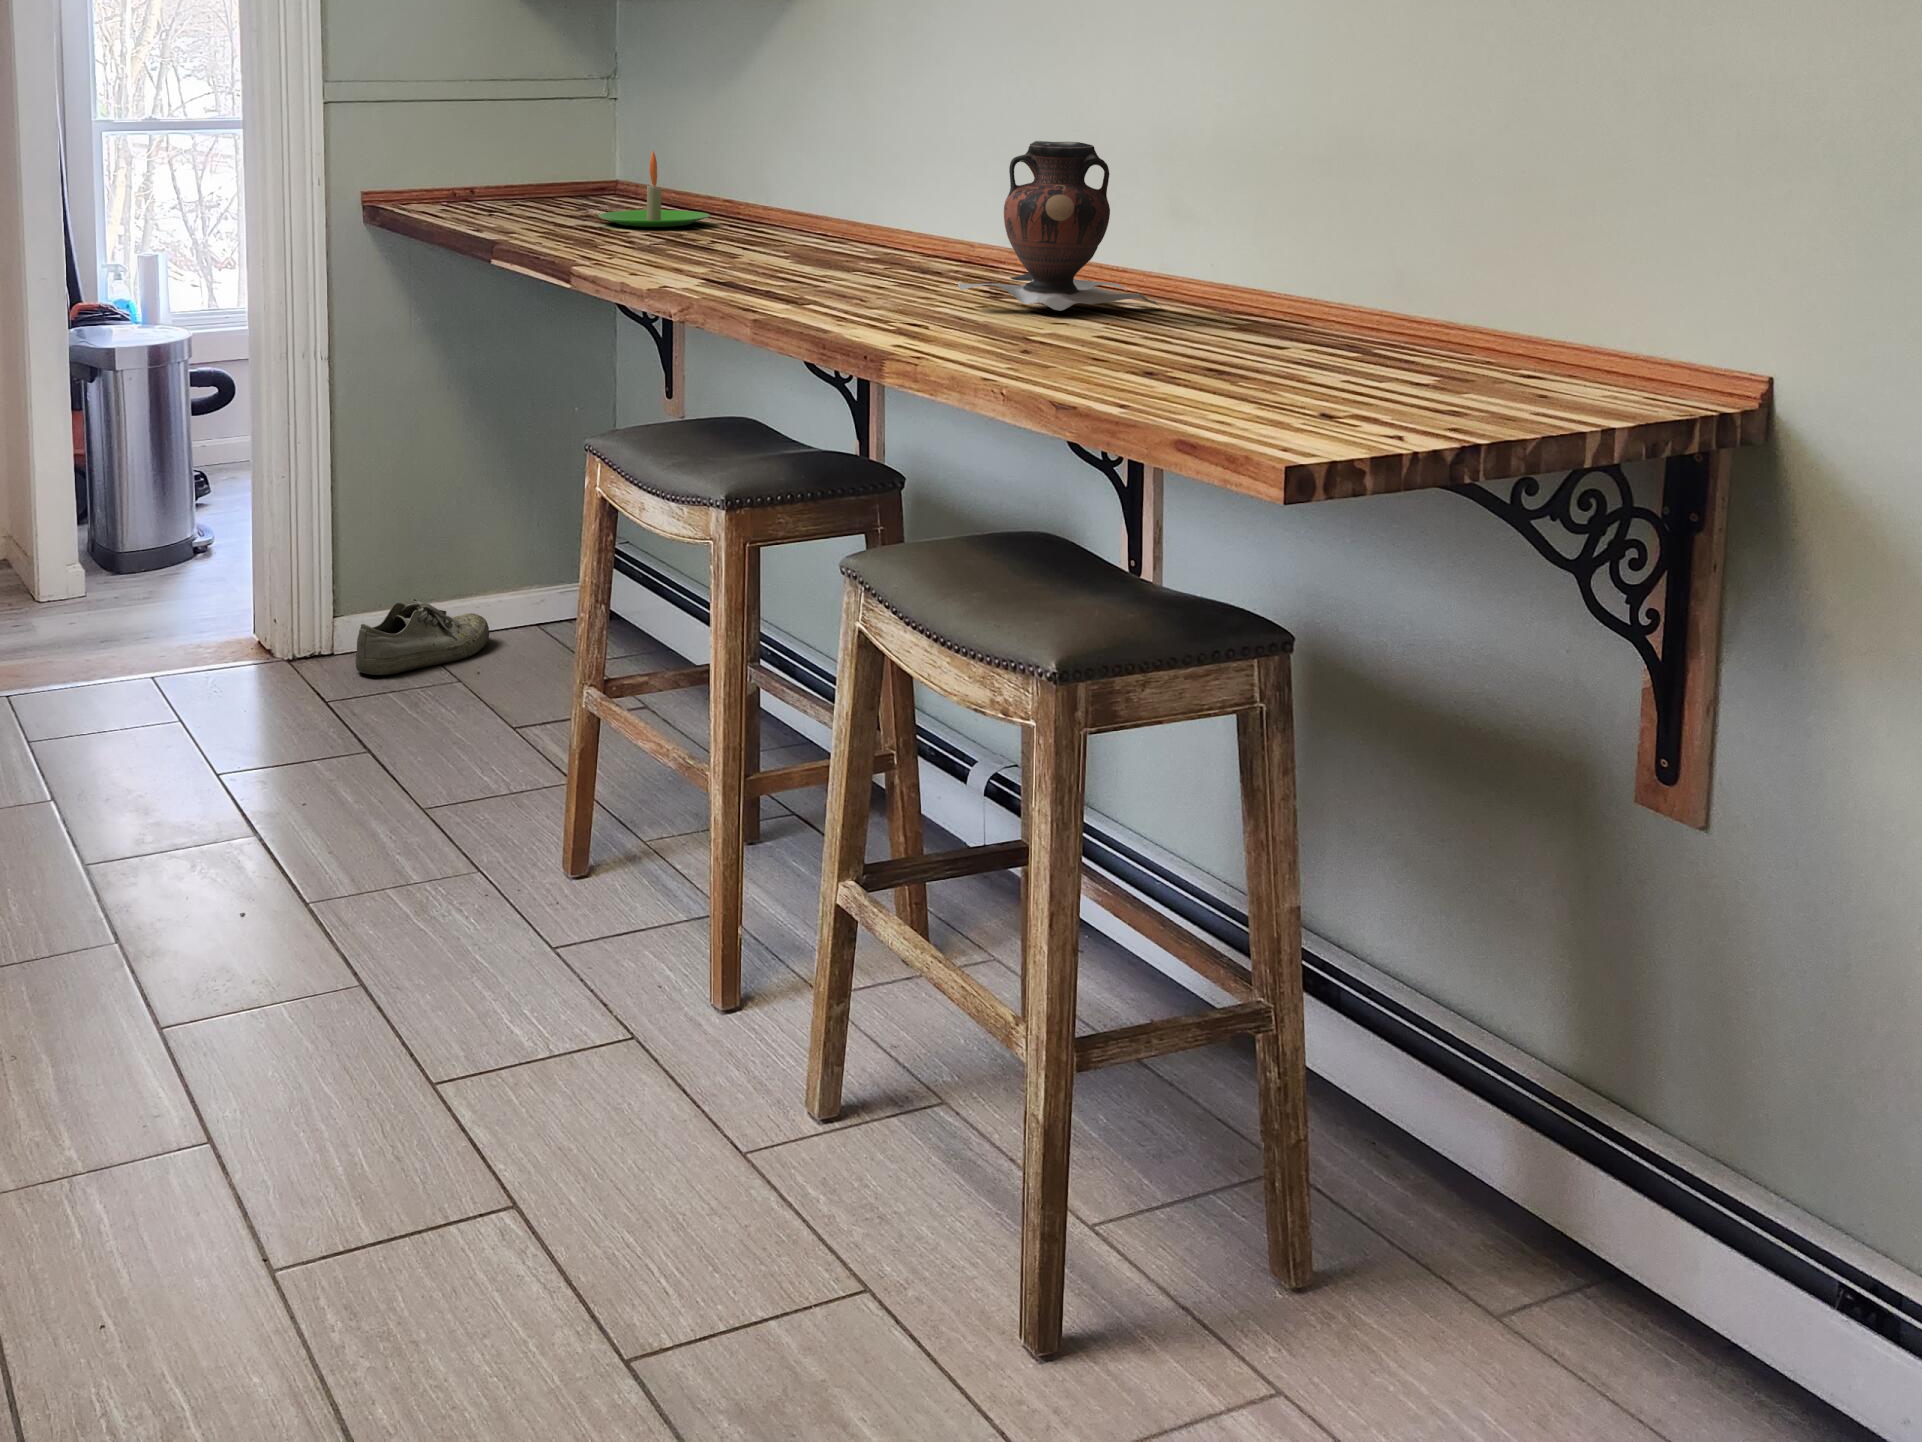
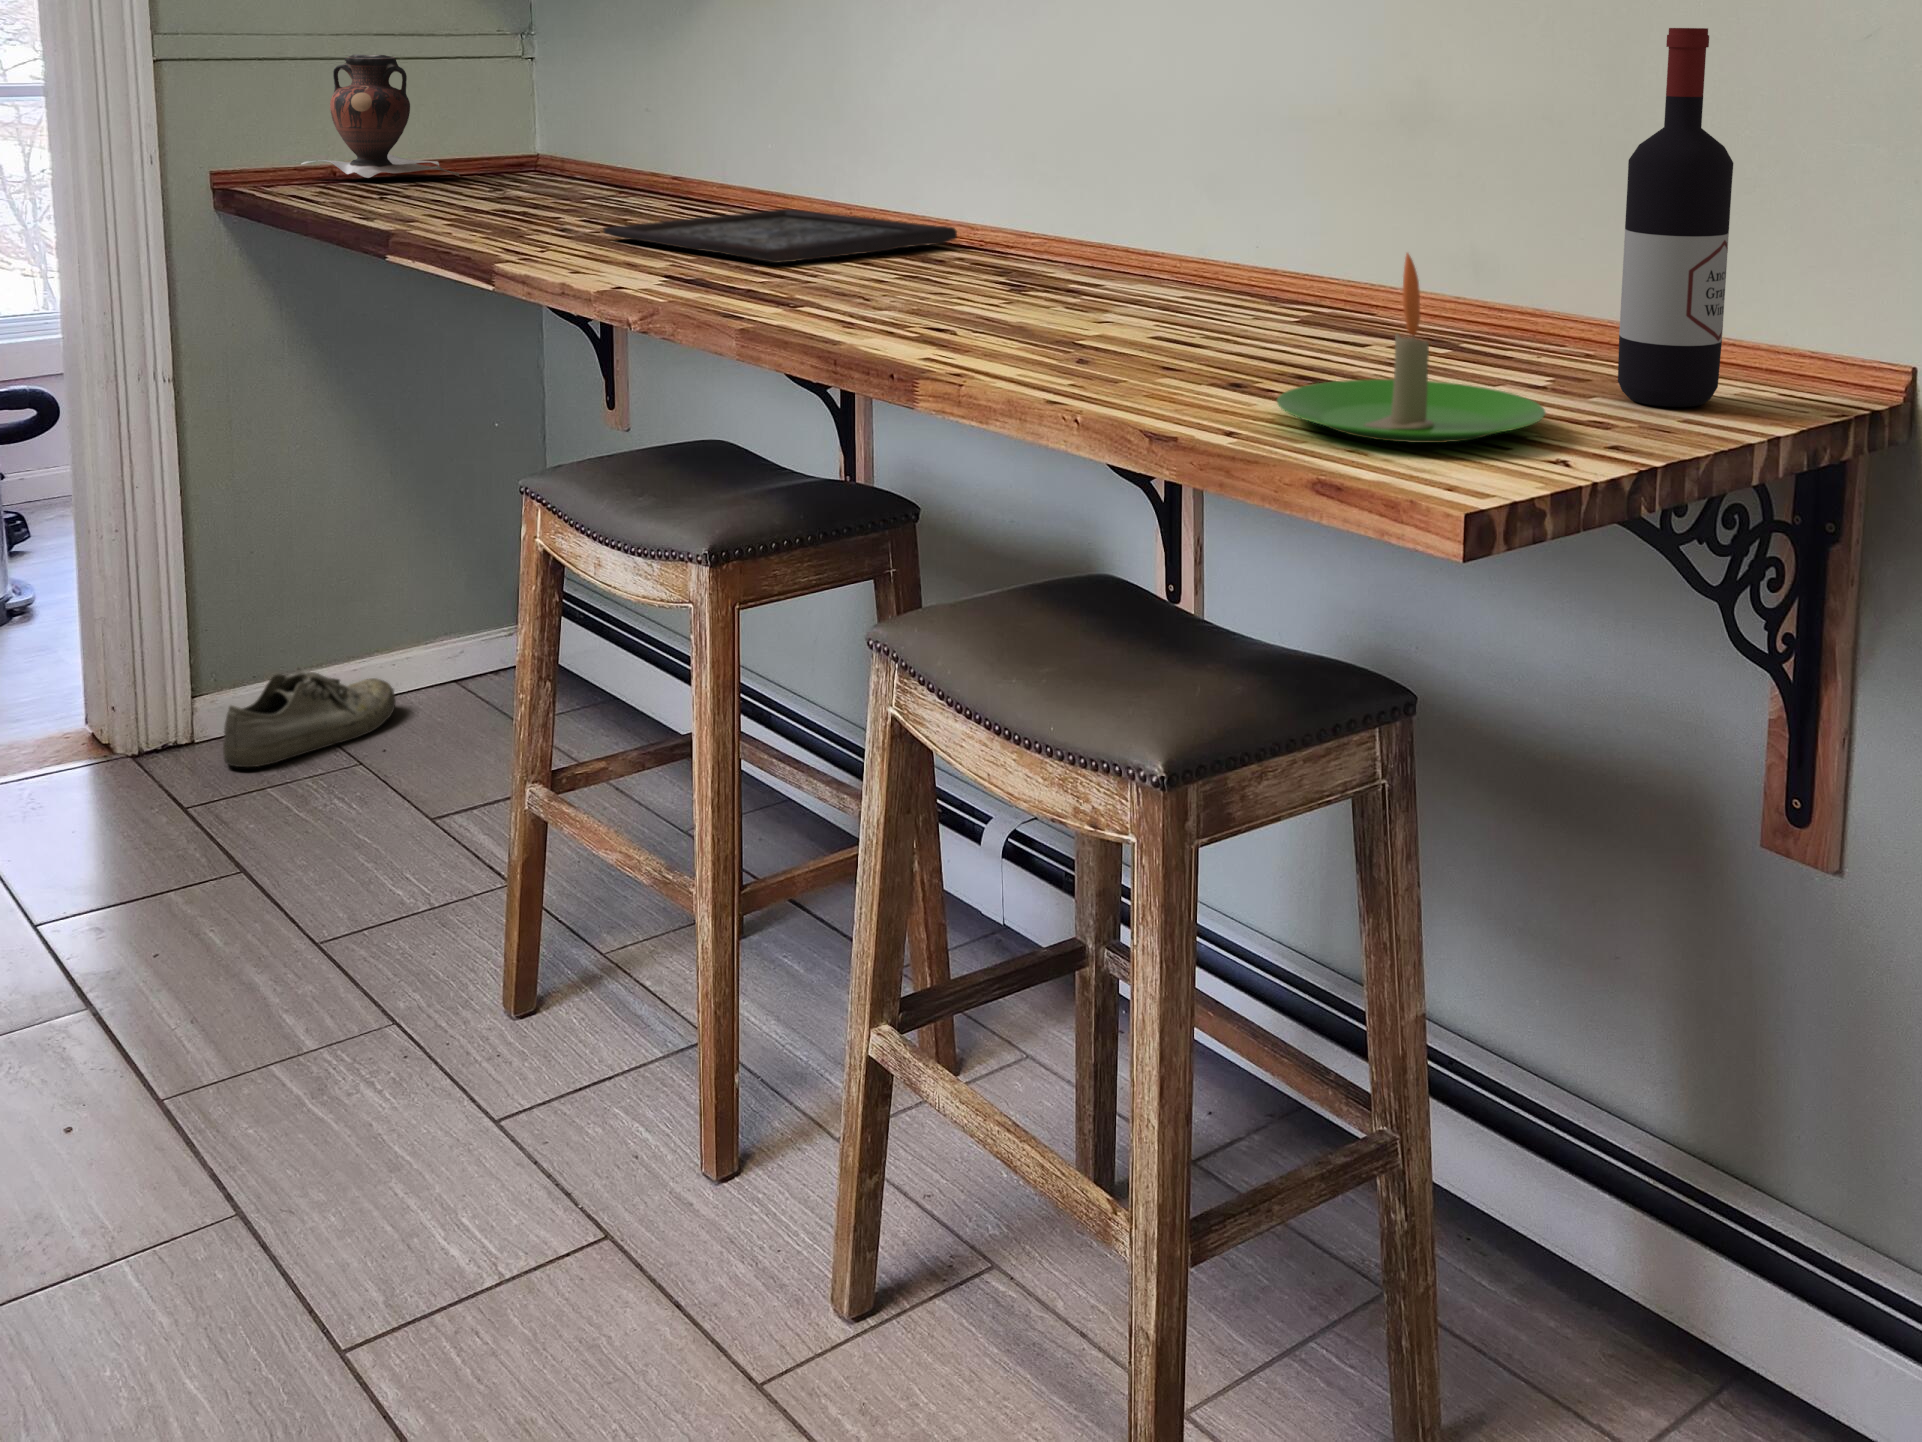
wine bottle: none [1485,77,1591,402] -> present [1618,28,1733,407]
vase: present [958,141,1159,311] -> present [301,54,460,178]
candle: present [598,151,710,227] -> present [1277,253,1546,443]
tray: none [661,228,956,271] -> present [604,209,957,263]

